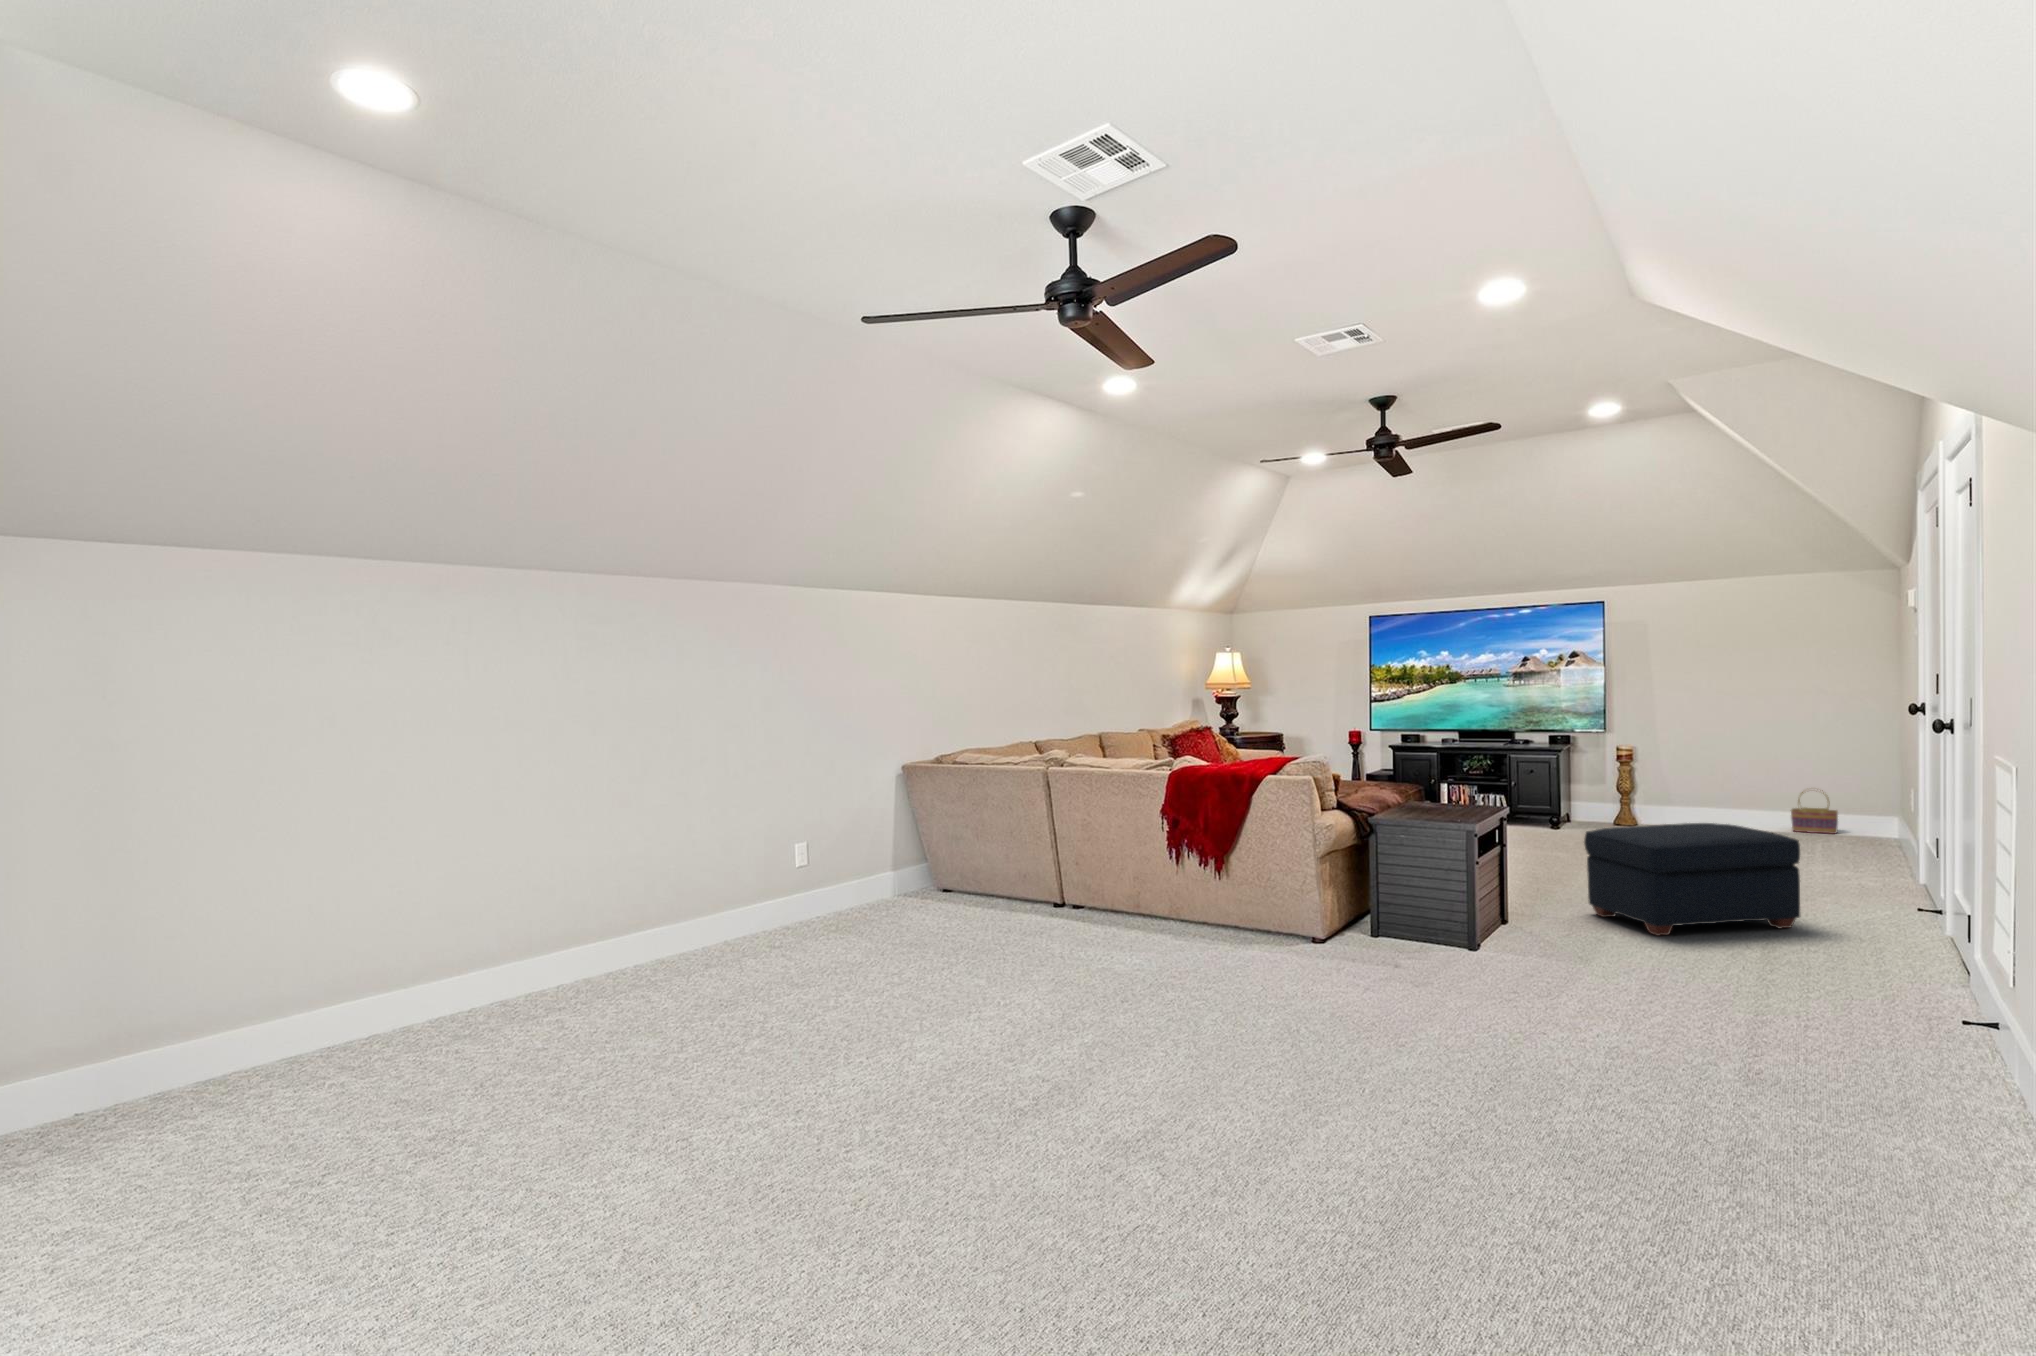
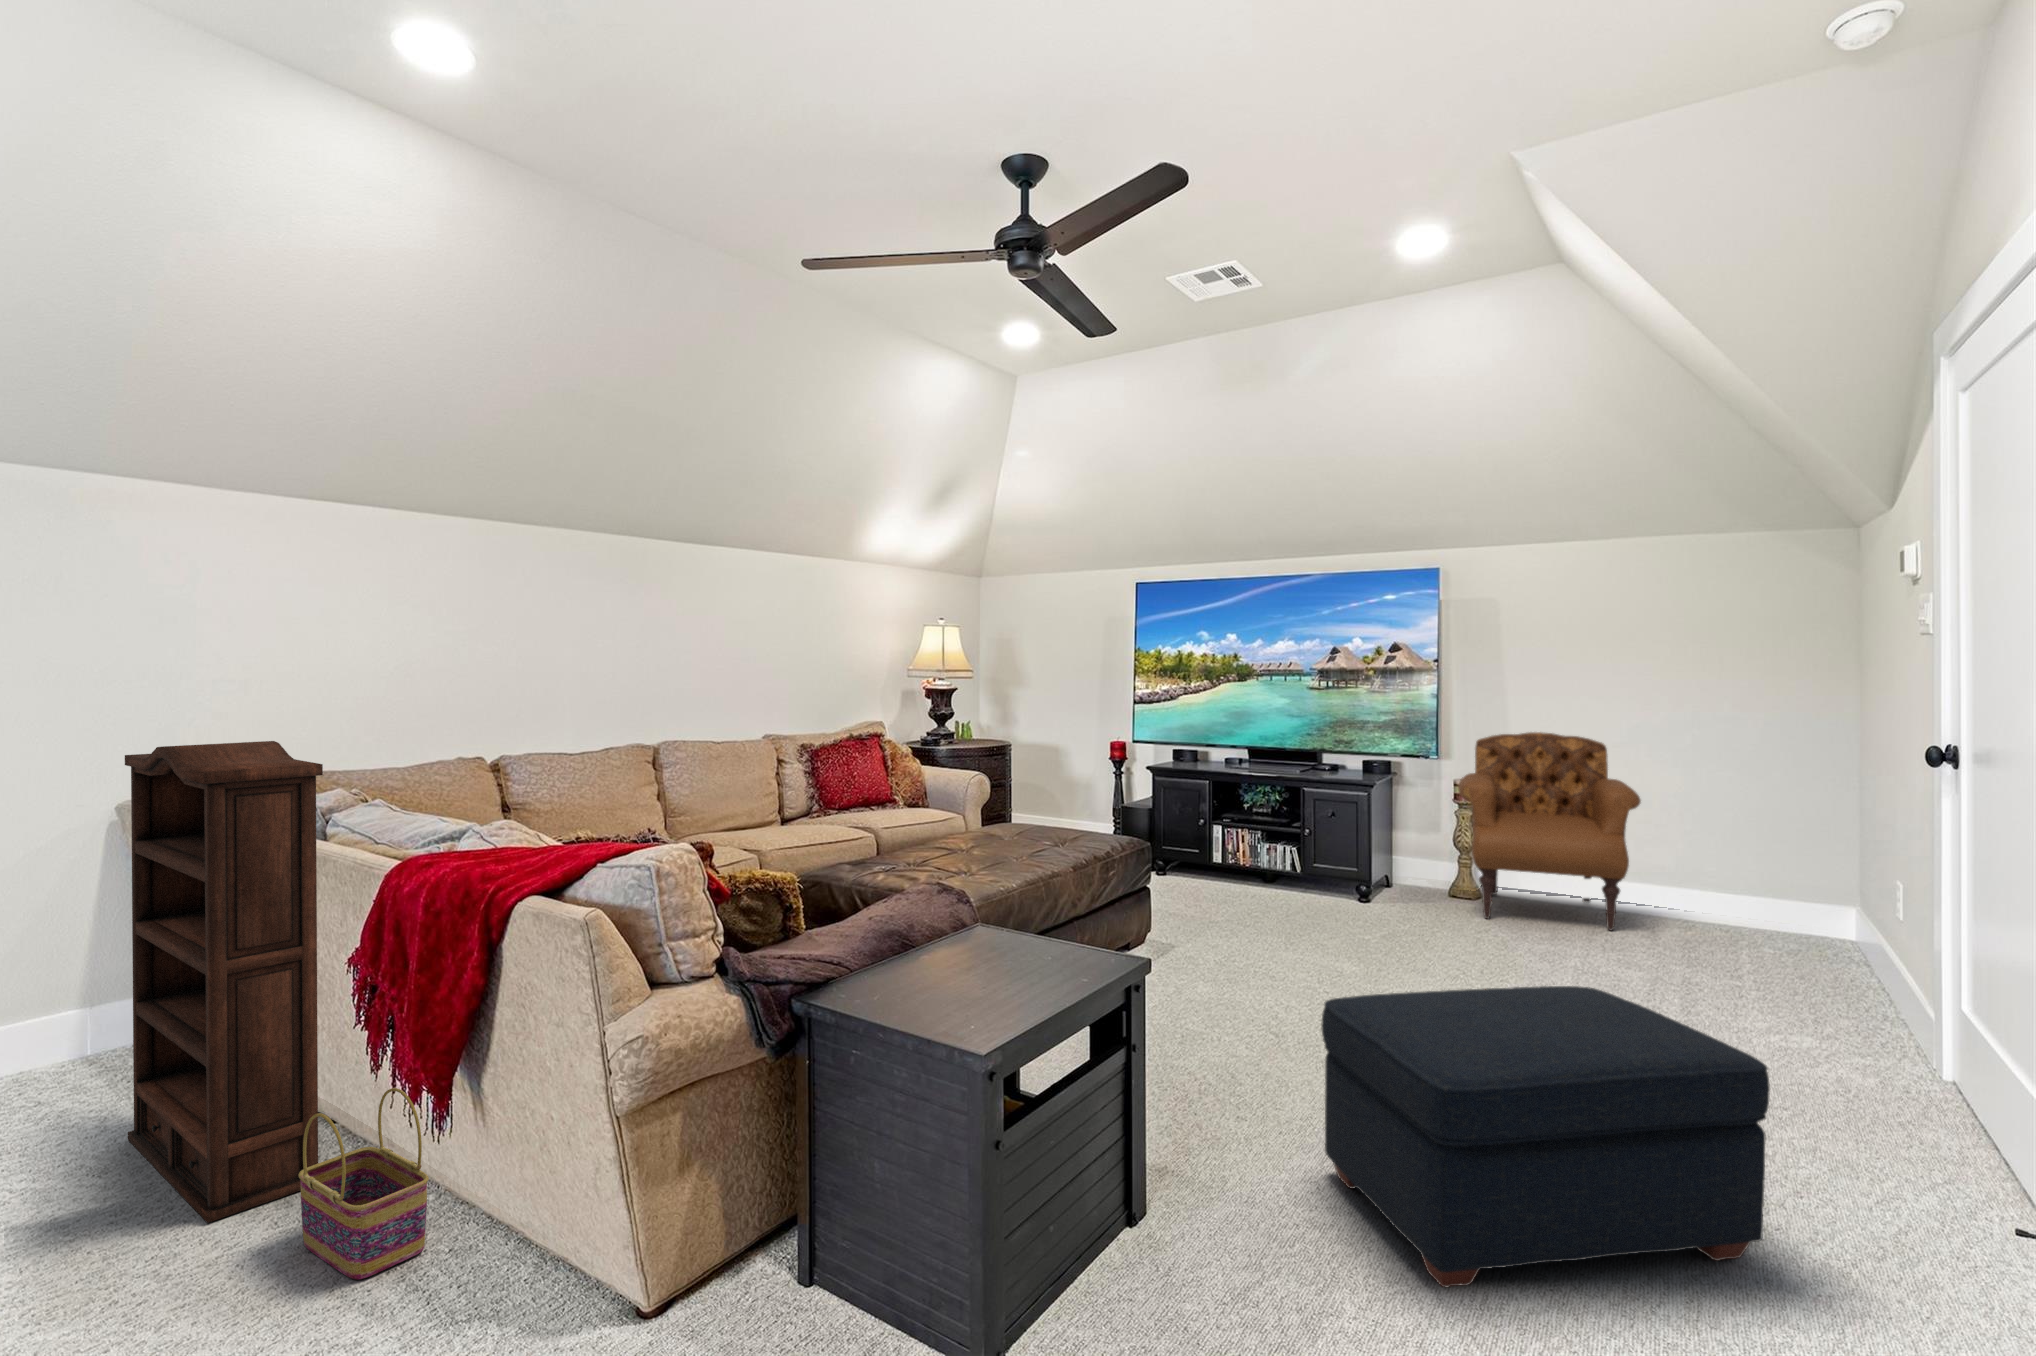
armchair: none [1620,711,1748,837] -> present [1458,732,1641,930]
bookshelf: none [992,725,1120,933] -> present [125,741,323,1223]
basket: present [1791,790,1838,834] -> present [298,1088,429,1279]

